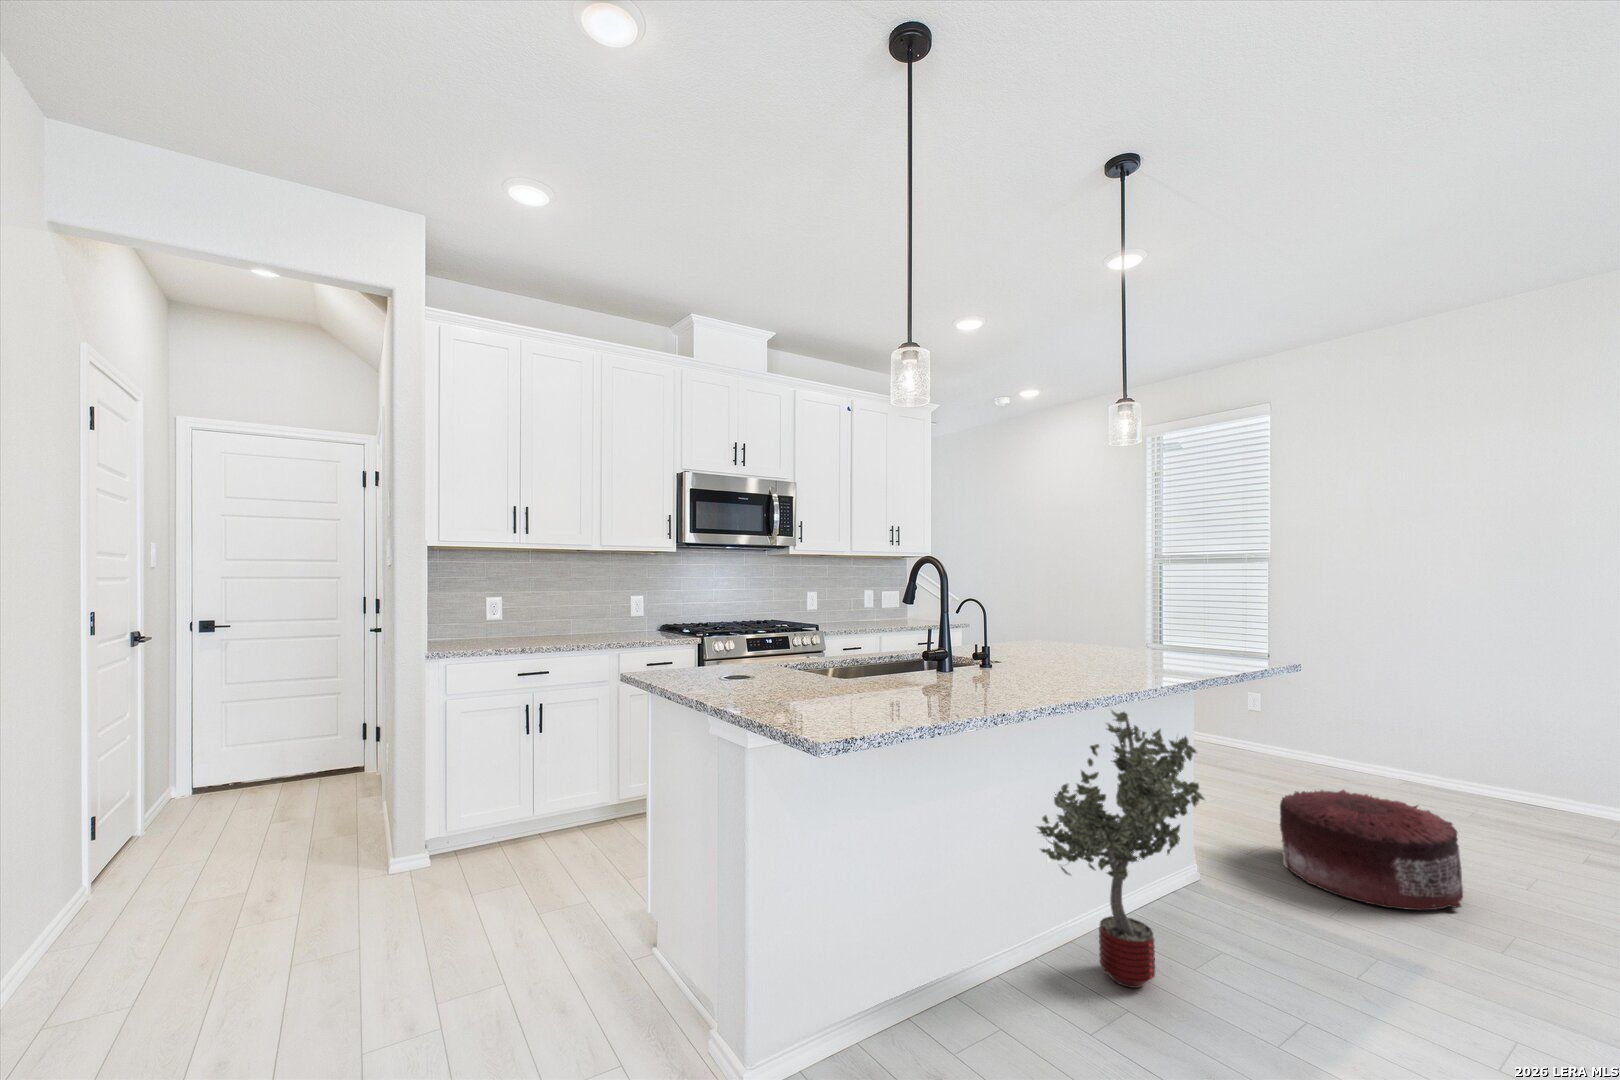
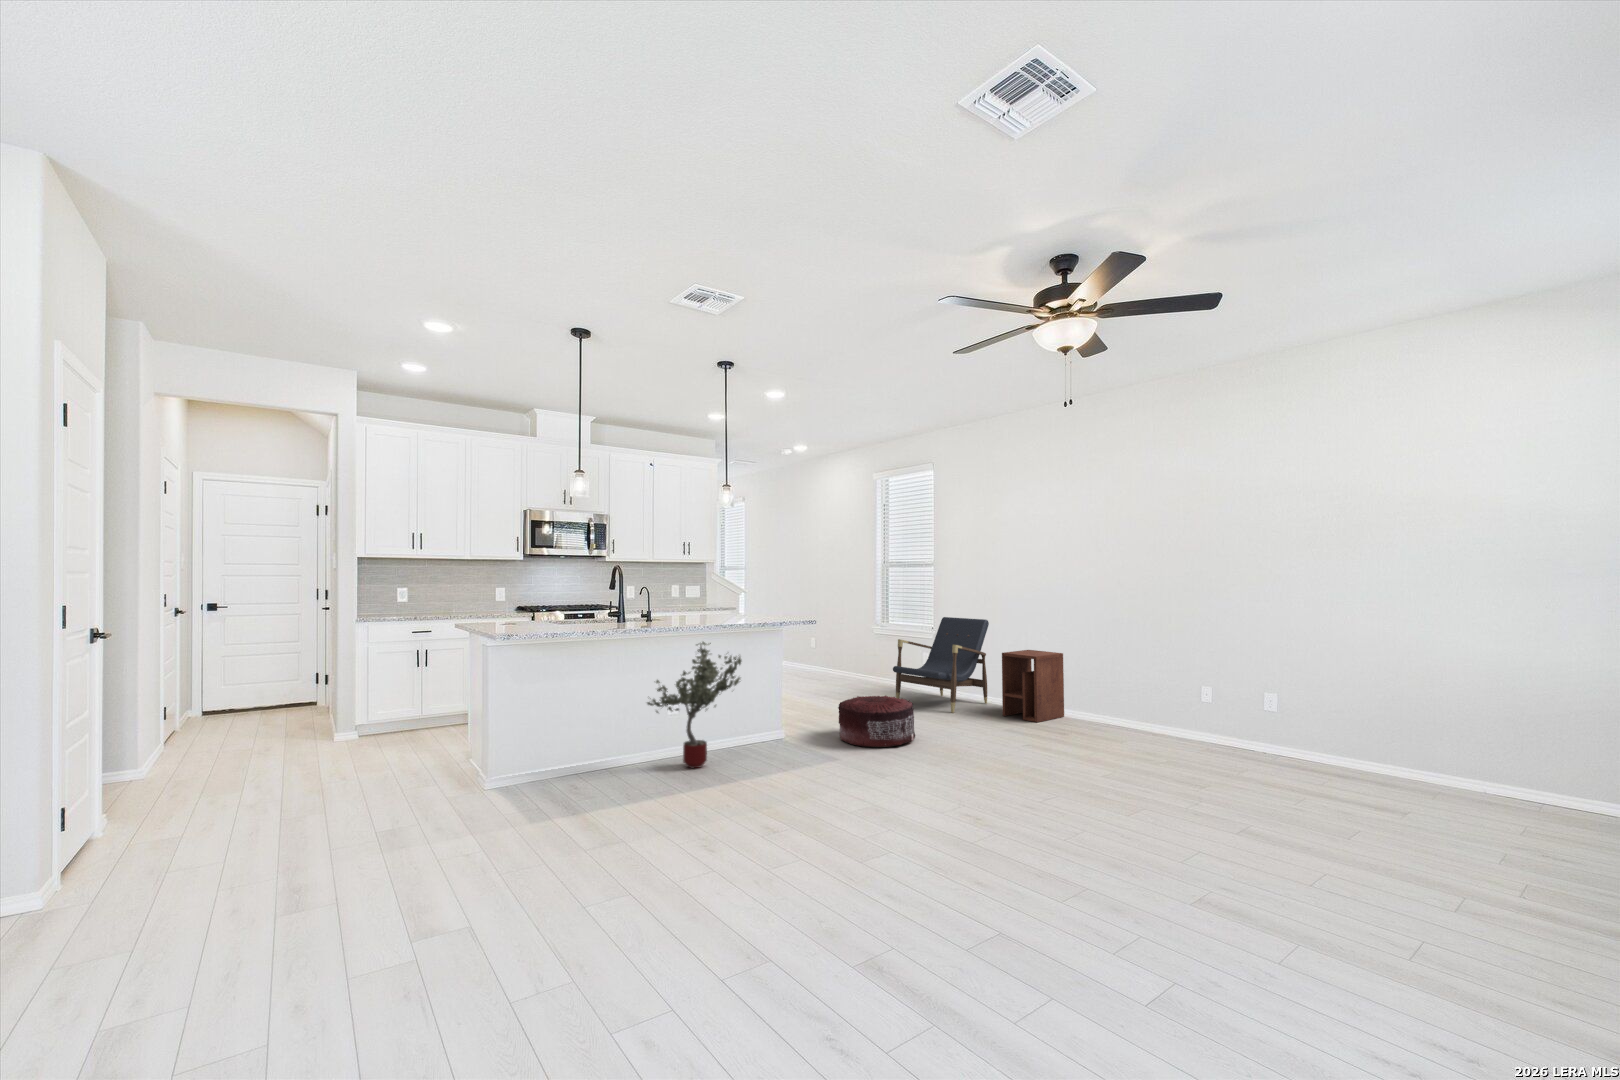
lounge chair: none [1238,638,1397,802] -> present [893,617,989,713]
side table: none [1473,696,1593,831] -> present [1002,650,1064,722]

